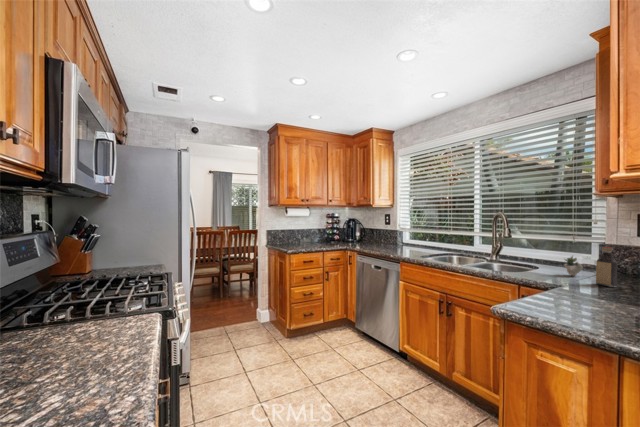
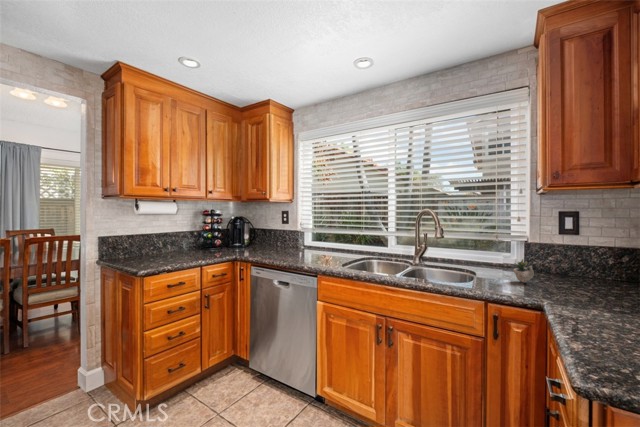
bottle: present [596,247,617,287] -> none [564,250,588,297]

